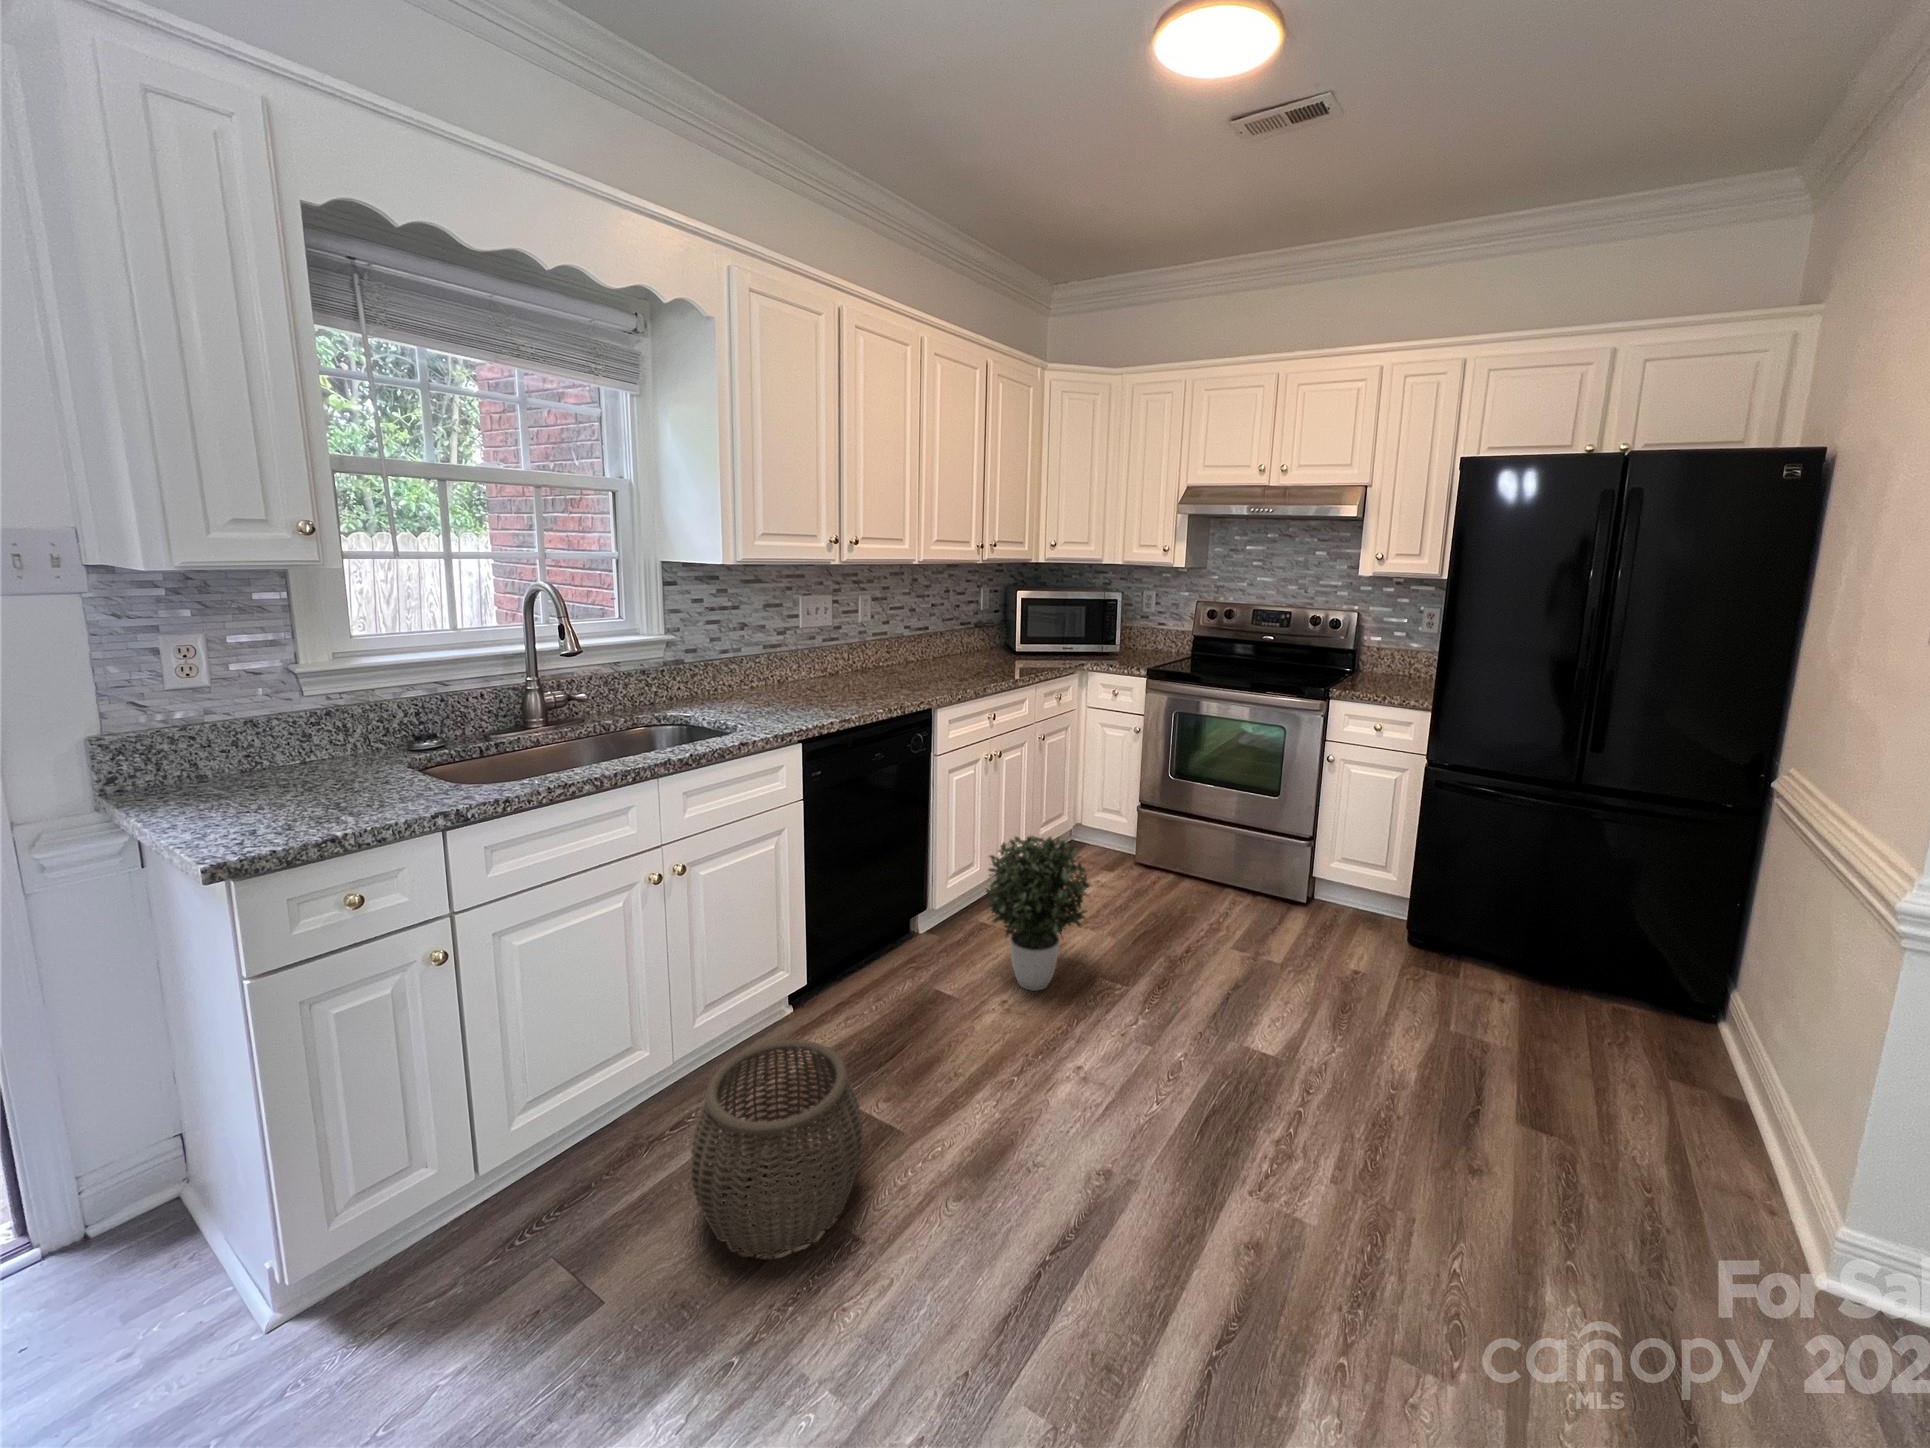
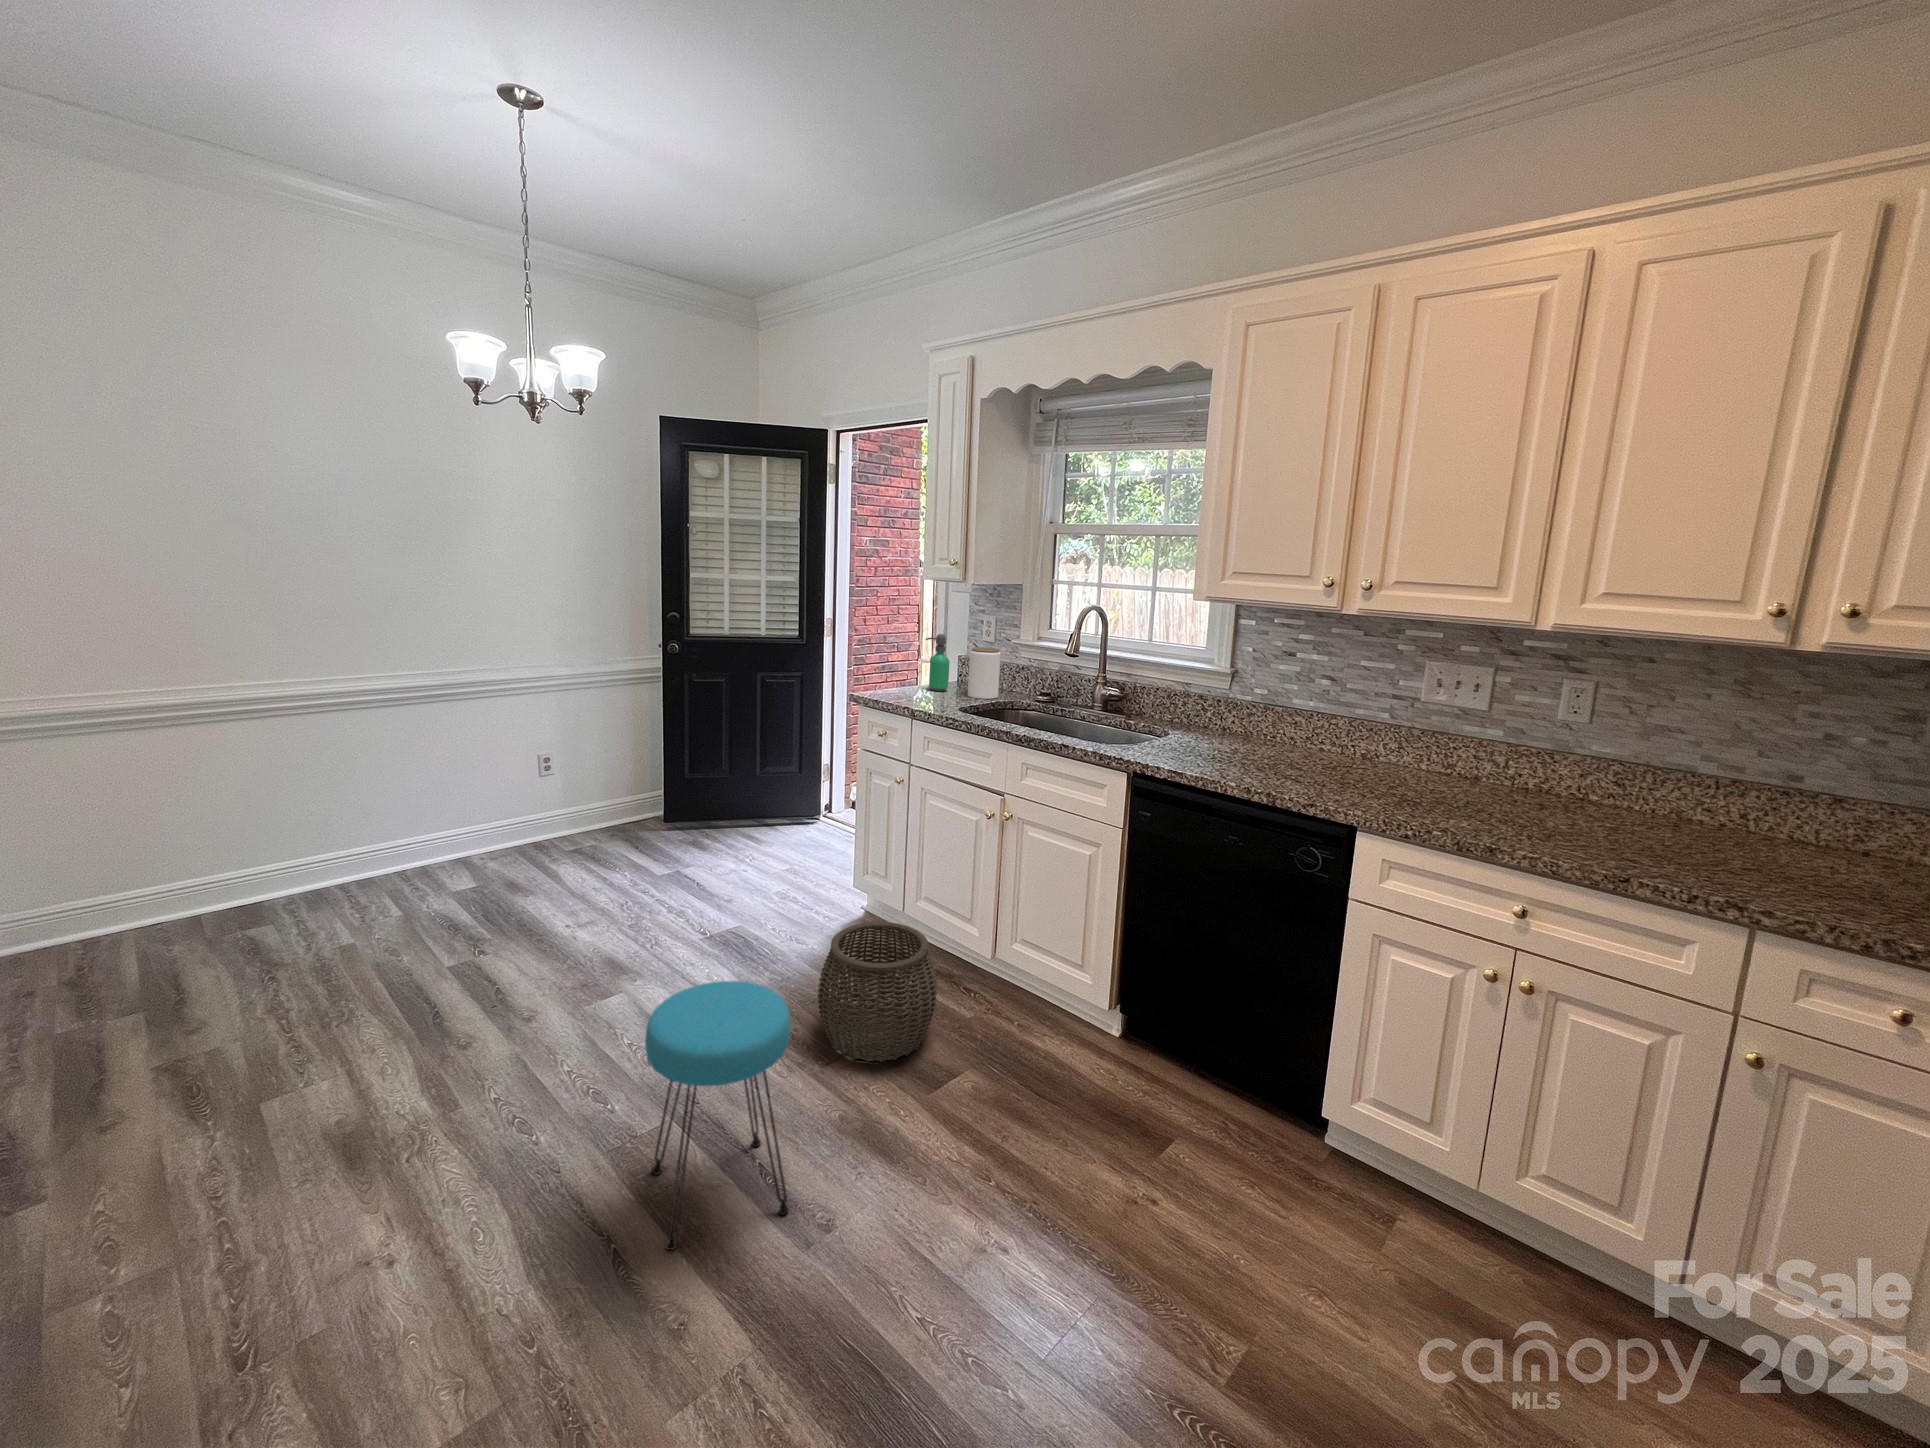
soap dispenser: none [223,688,288,808] -> present [926,634,950,691]
jar: none [306,690,388,786] -> present [968,648,1001,699]
potted plant: present [986,836,1090,991] -> none [1141,1014,1319,1265]
stool: none [1013,1038,1193,1368] -> present [645,981,791,1250]

